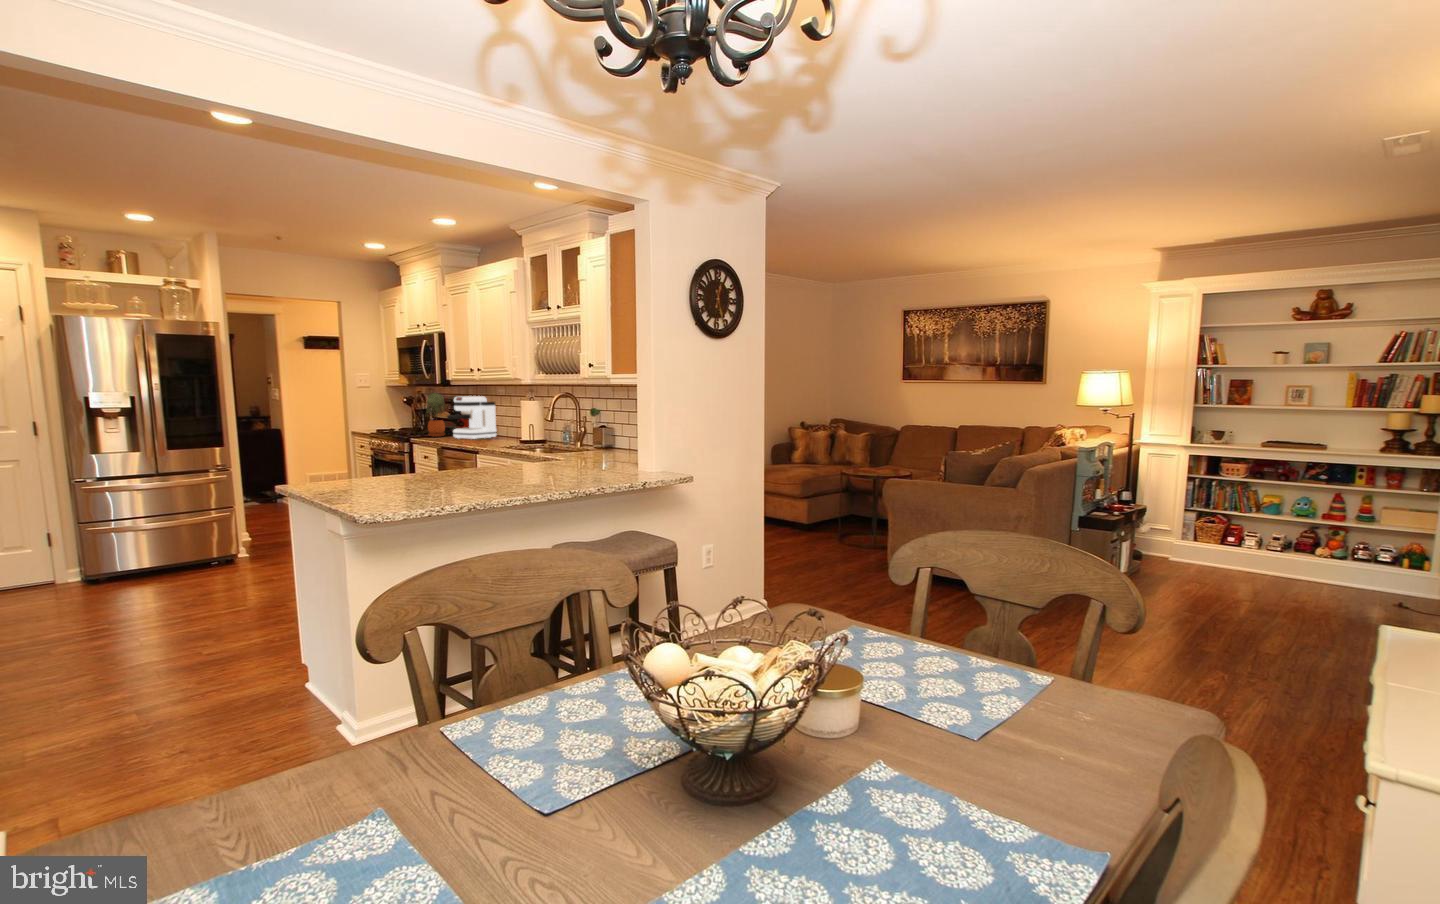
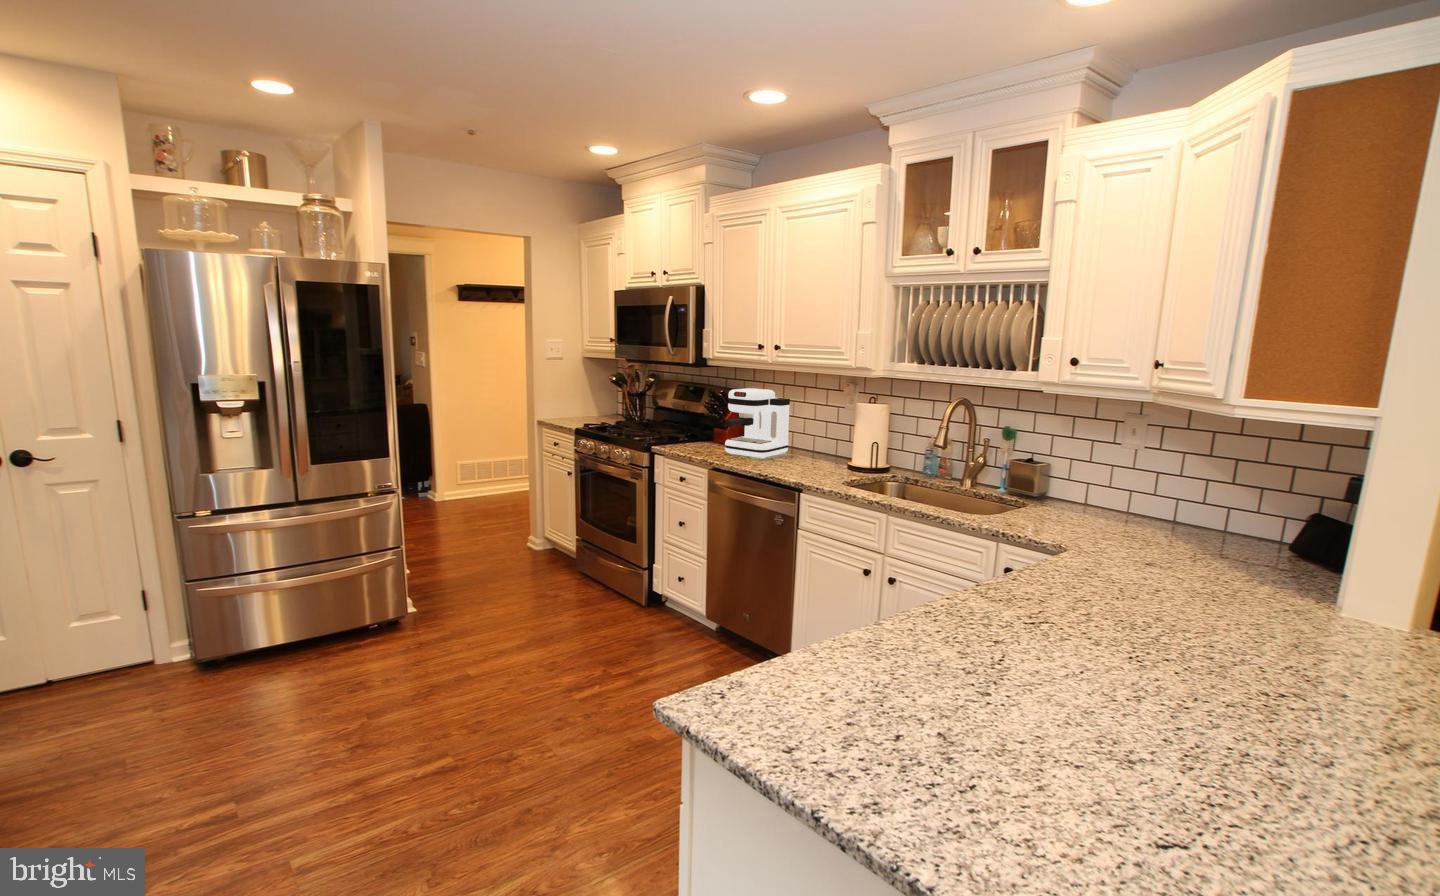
potted plant: present [427,393,445,437] -> none [679,380,705,448]

